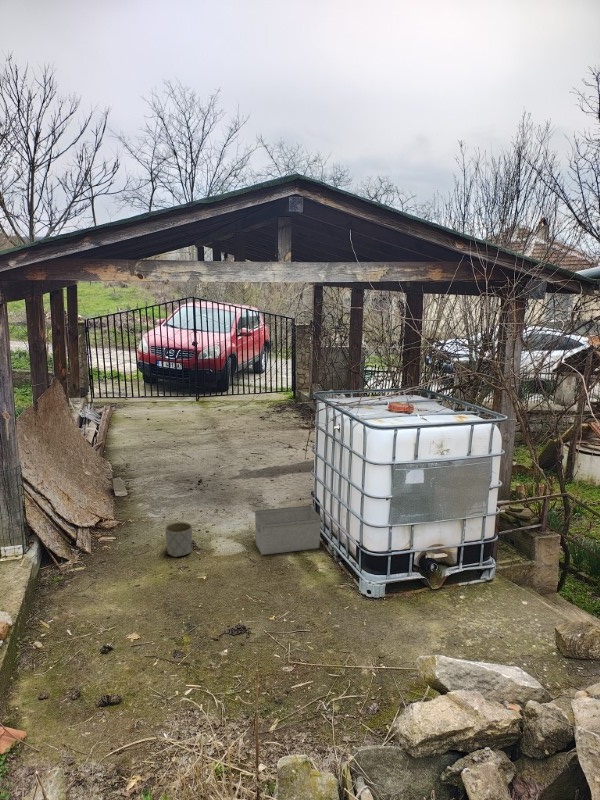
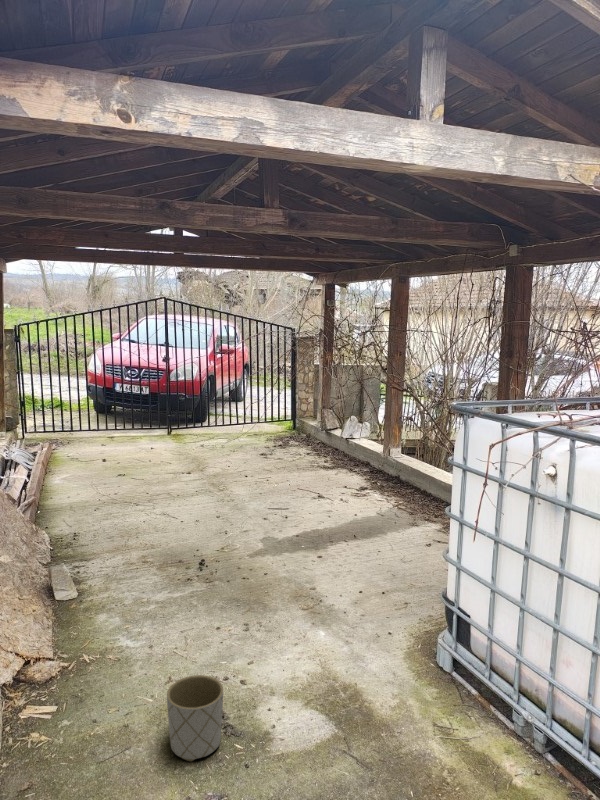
storage bin: present [255,505,321,555] -> none [343,621,483,741]

